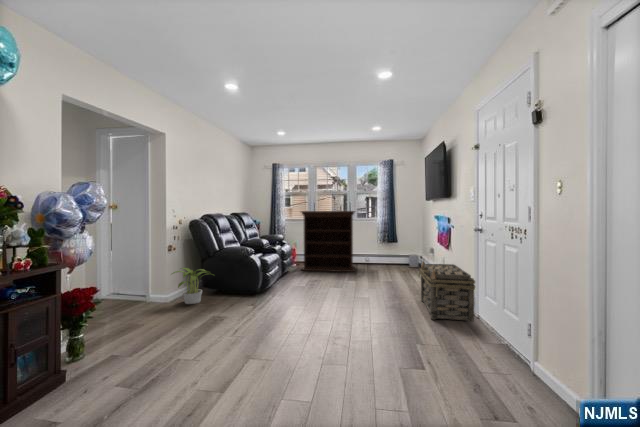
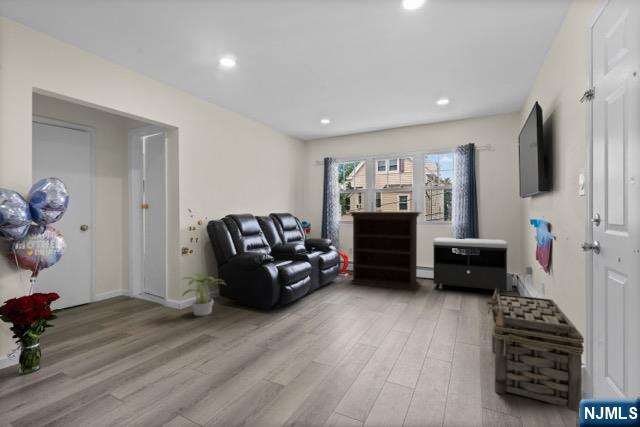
storage bench: none [366,231,417,270] -> present [433,238,507,292]

